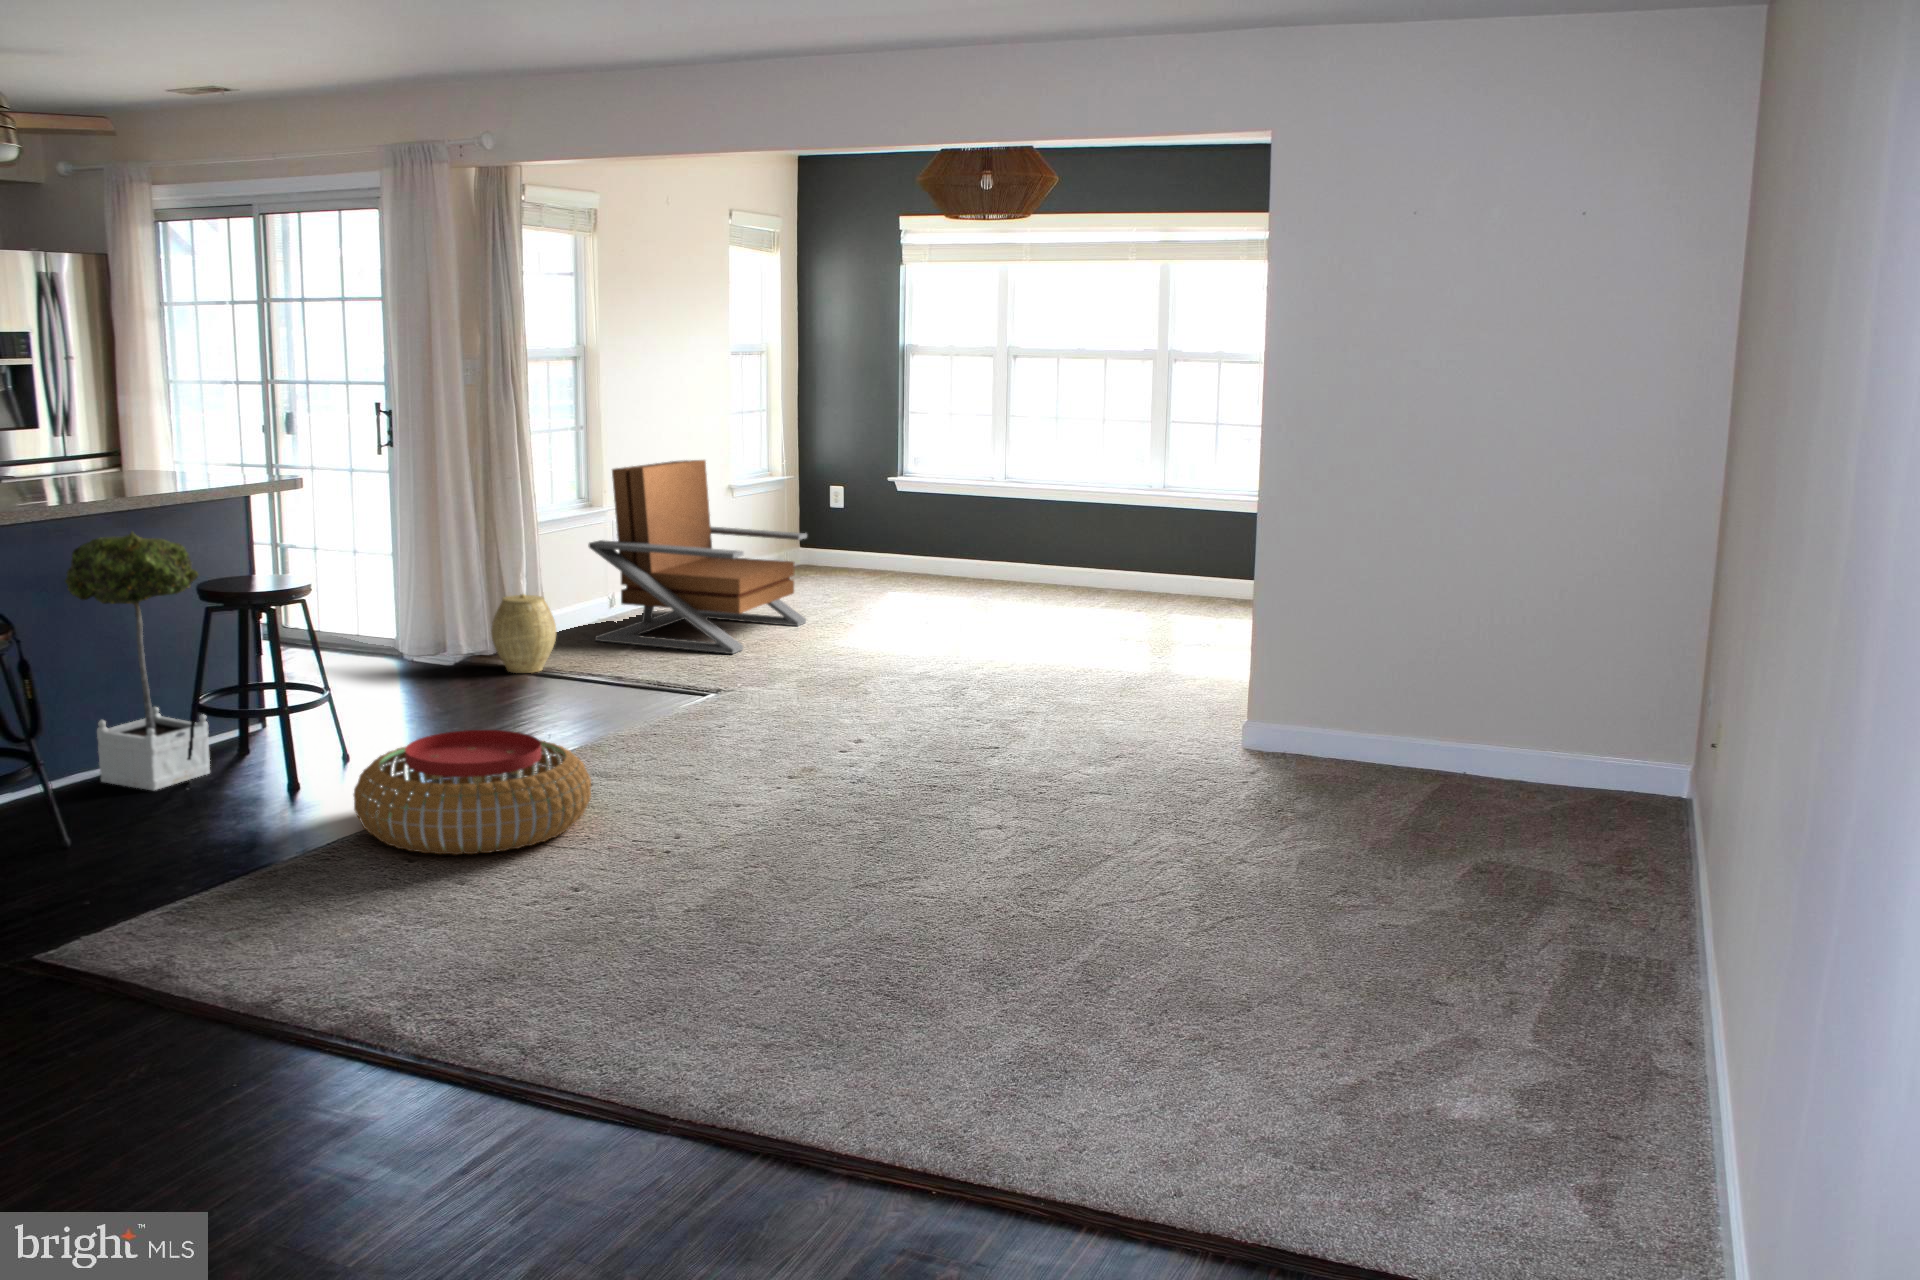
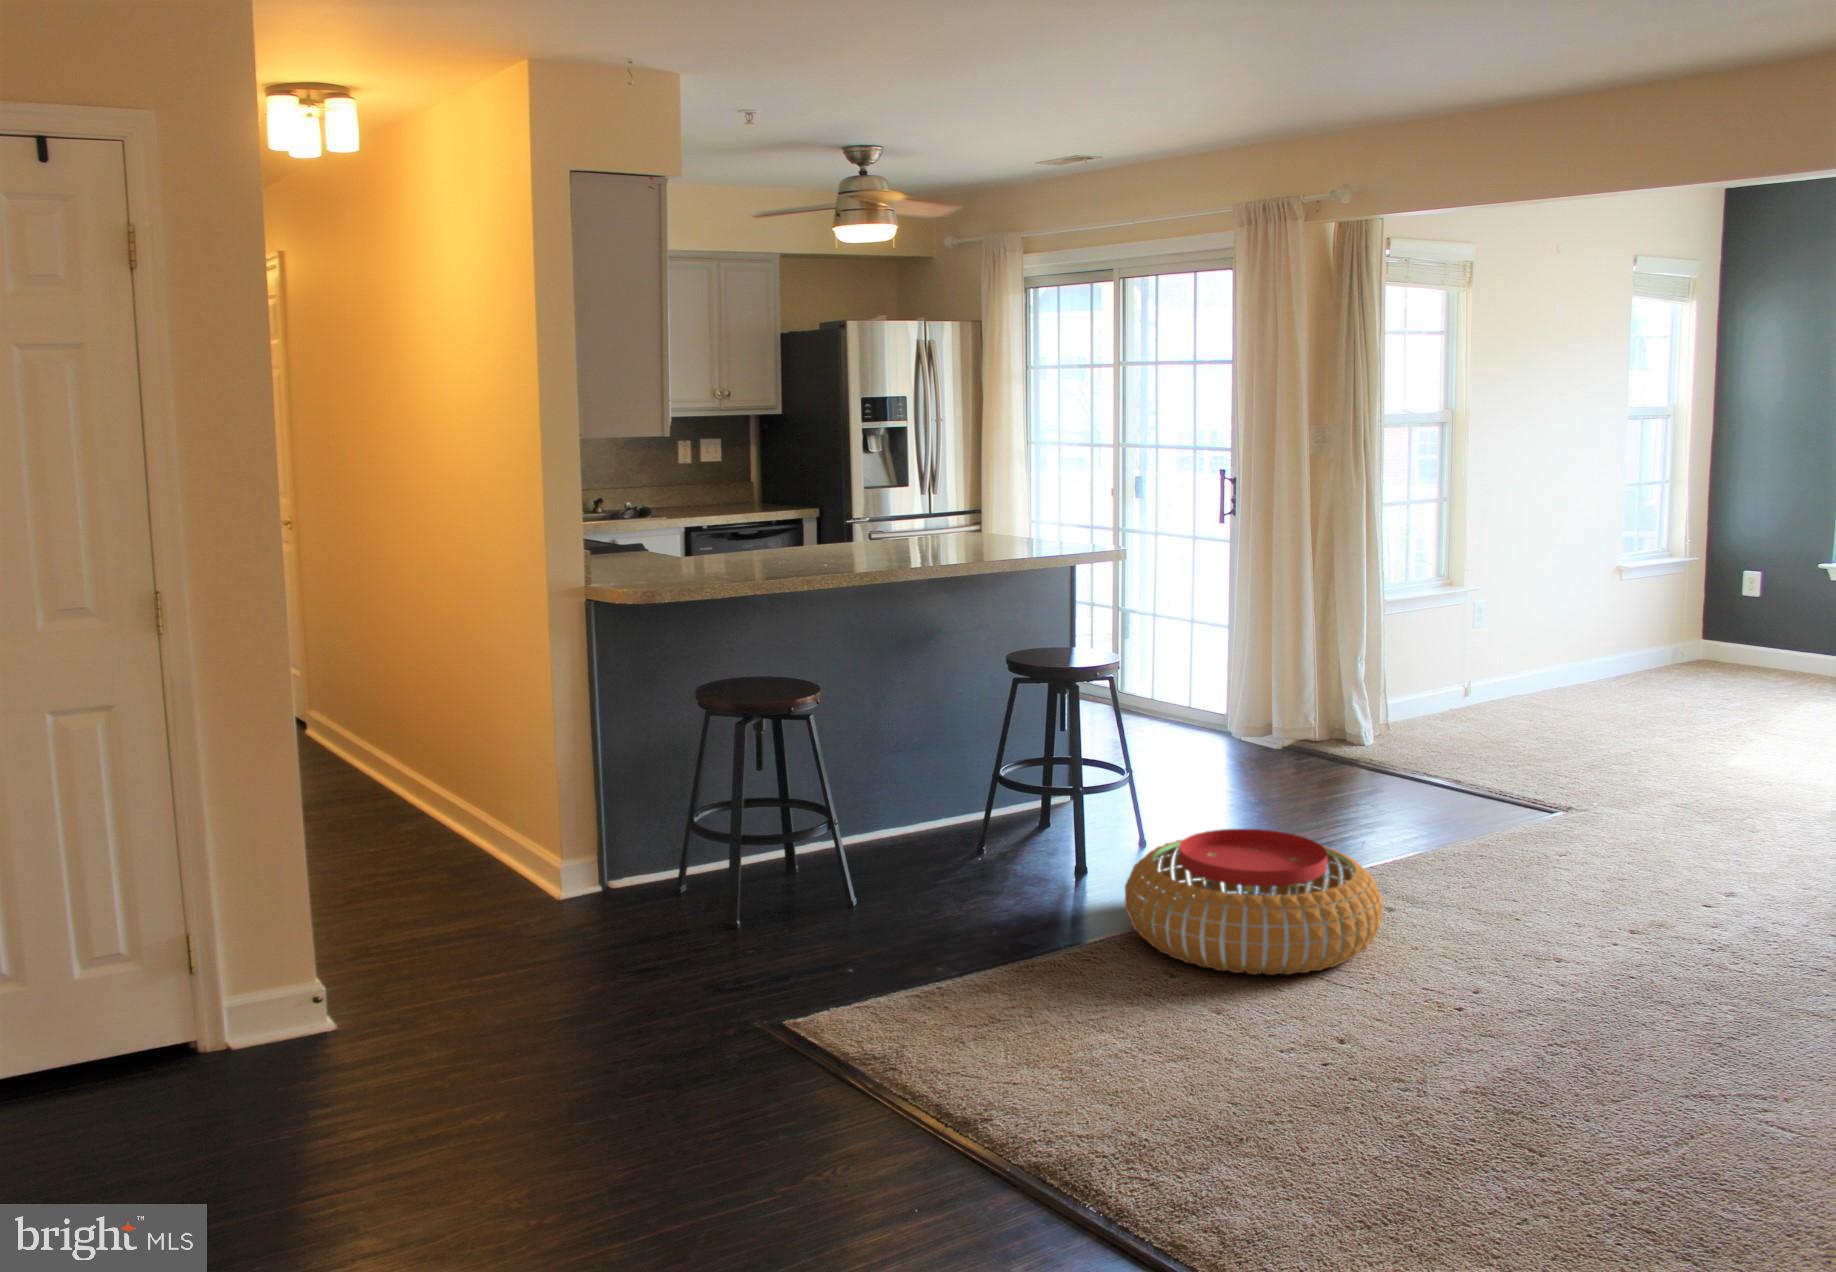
lounge chair: present [588,460,807,654] -> none [1437,525,1715,757]
potted tree: present [65,532,210,791] -> none [900,599,1015,851]
woven basket: present [491,594,556,673] -> none [1318,673,1389,760]

